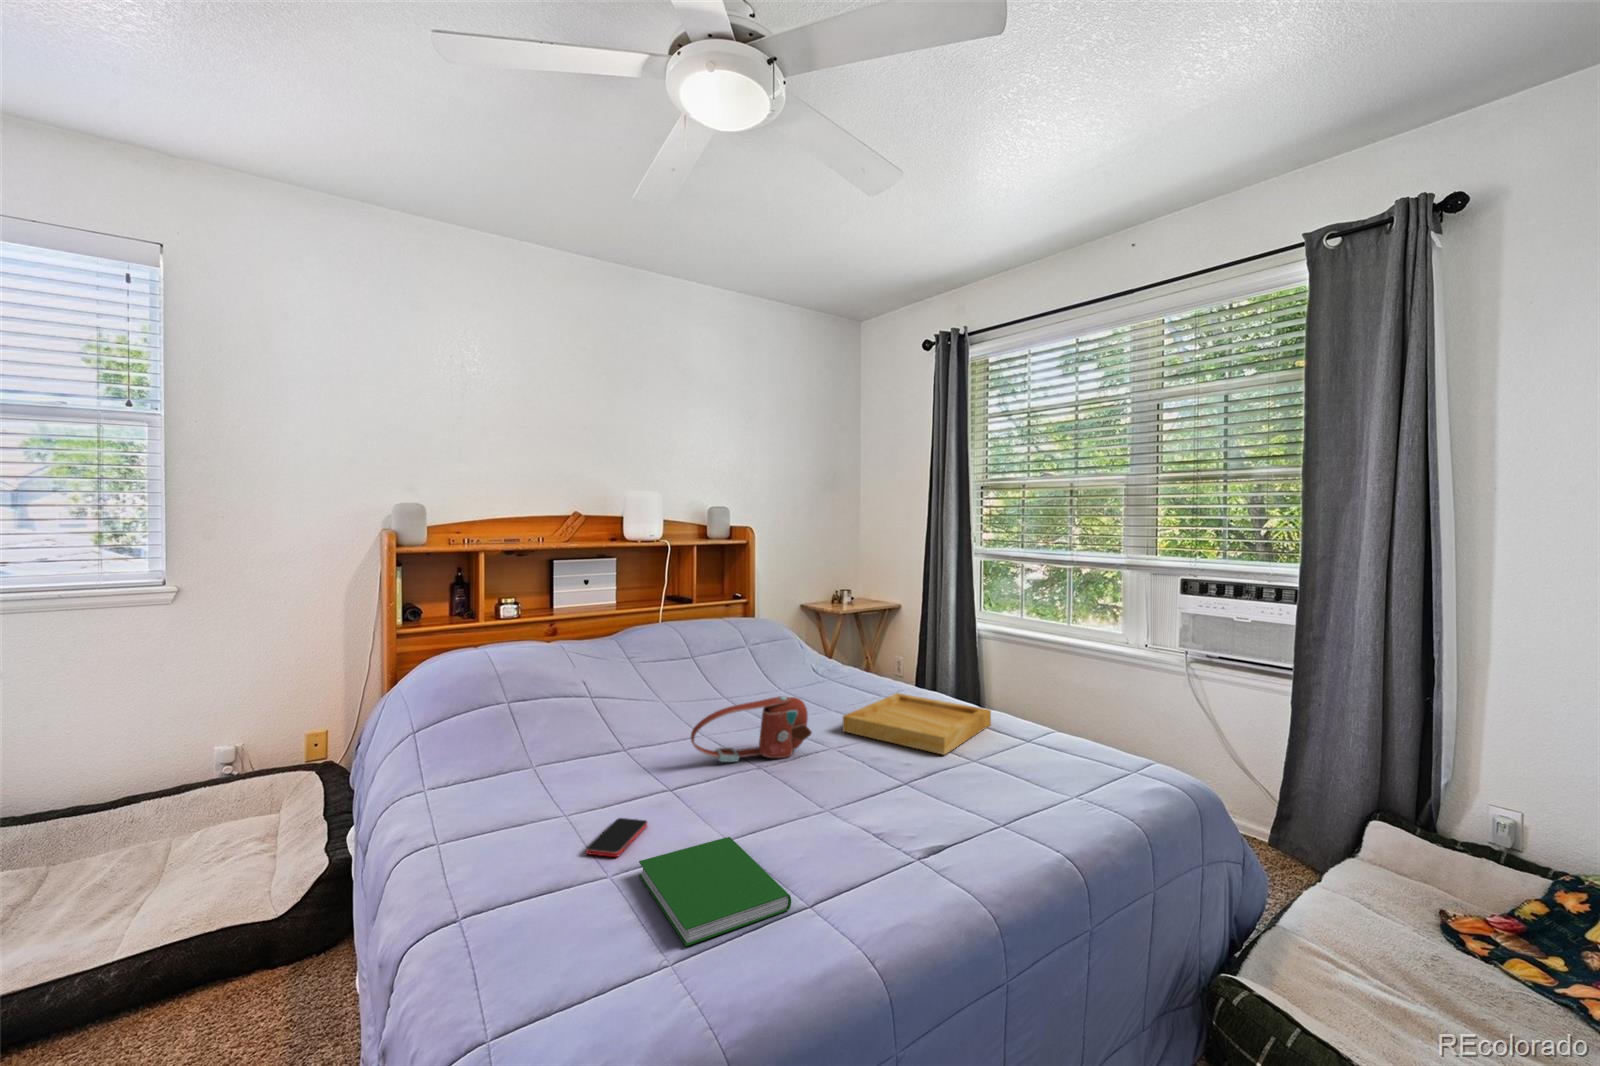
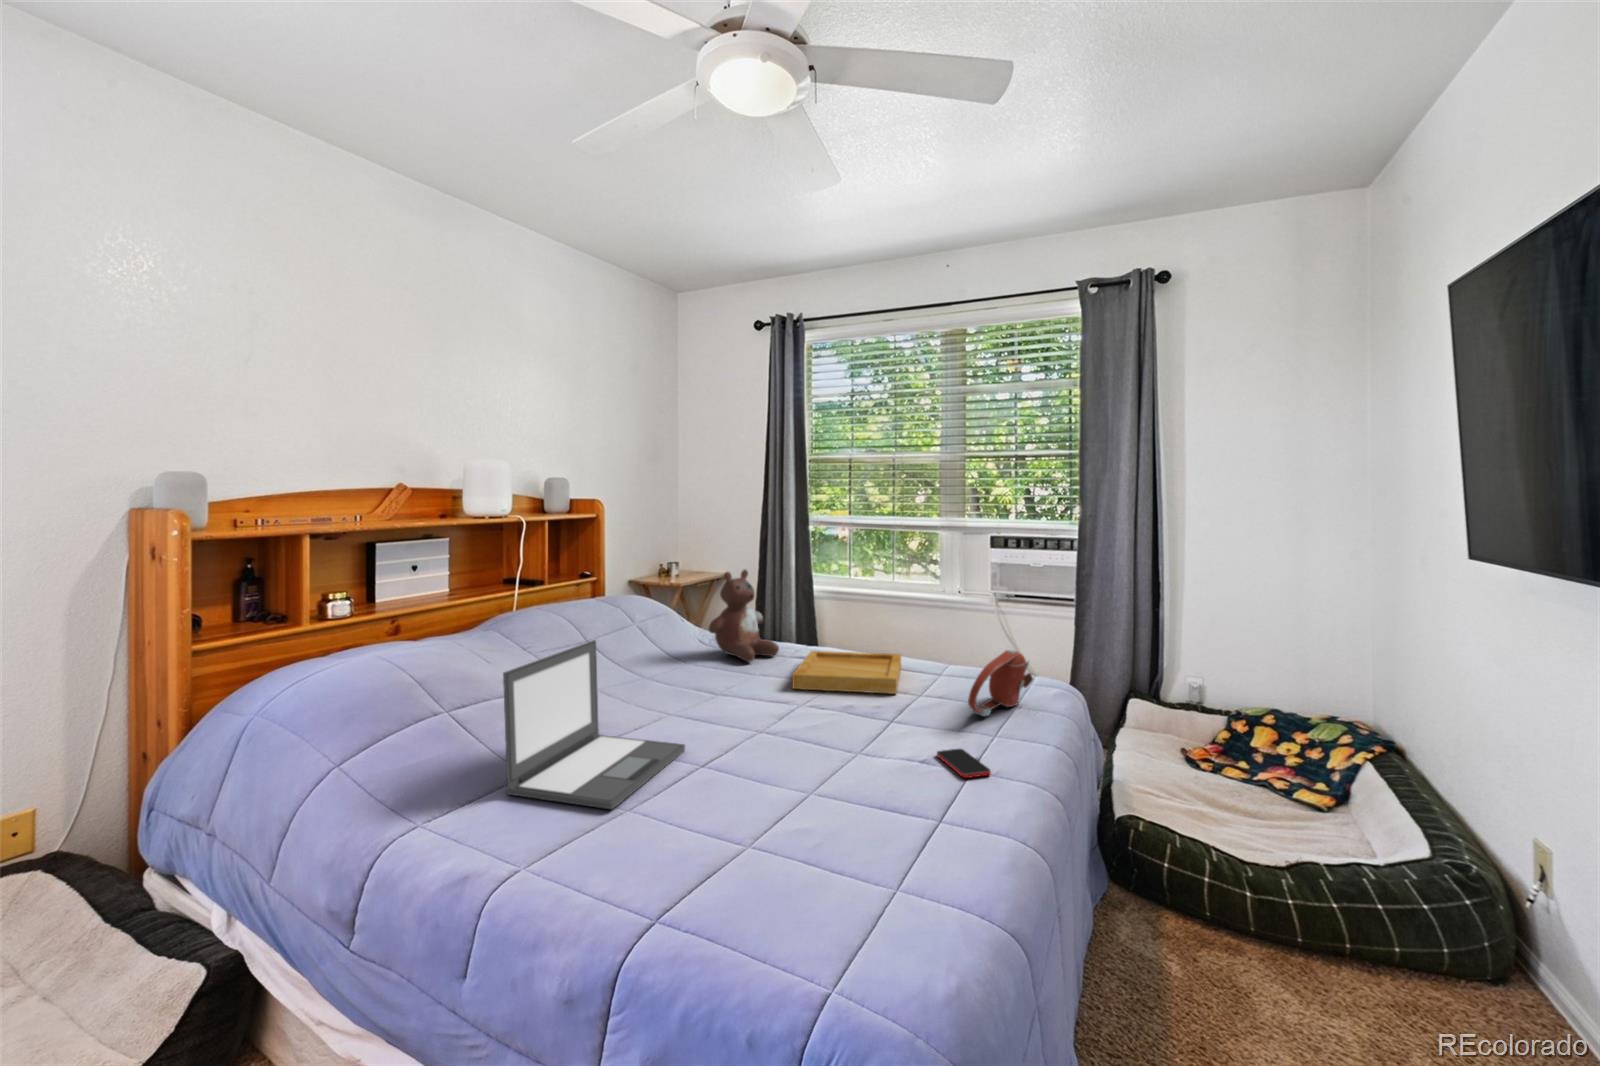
stuffed bear: none [802,600,873,697] -> present [709,570,779,662]
laptop: none [500,657,673,818] -> present [503,640,685,810]
handbag: present [691,696,812,762] -> present [968,650,1033,716]
smartphone: present [586,818,647,857] -> present [937,749,991,778]
hardcover book: present [639,837,791,946] -> none [770,784,925,870]

